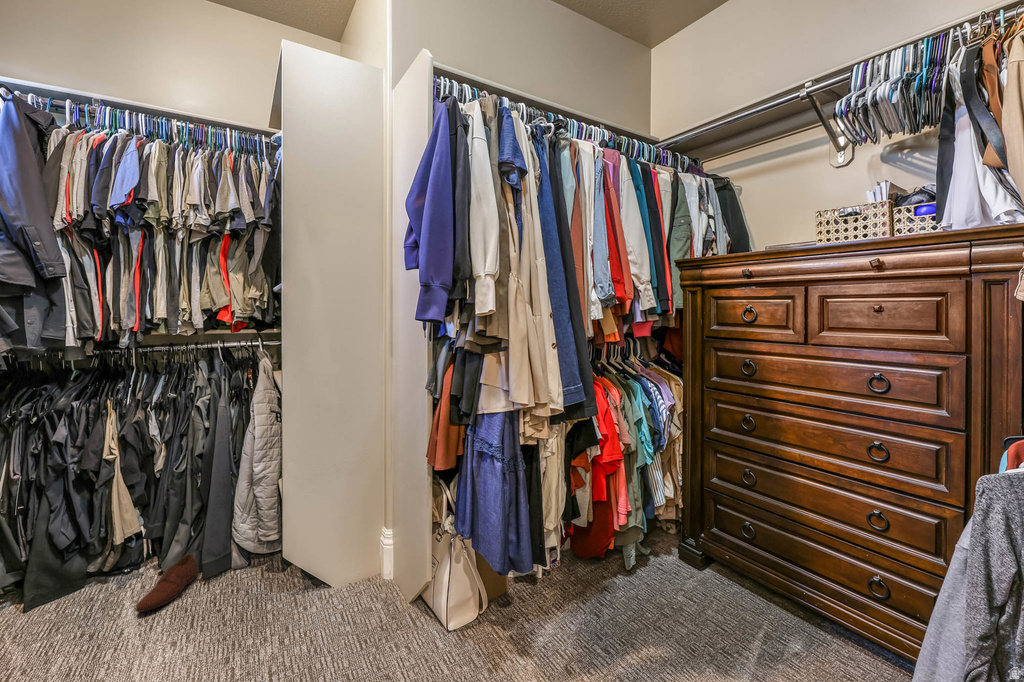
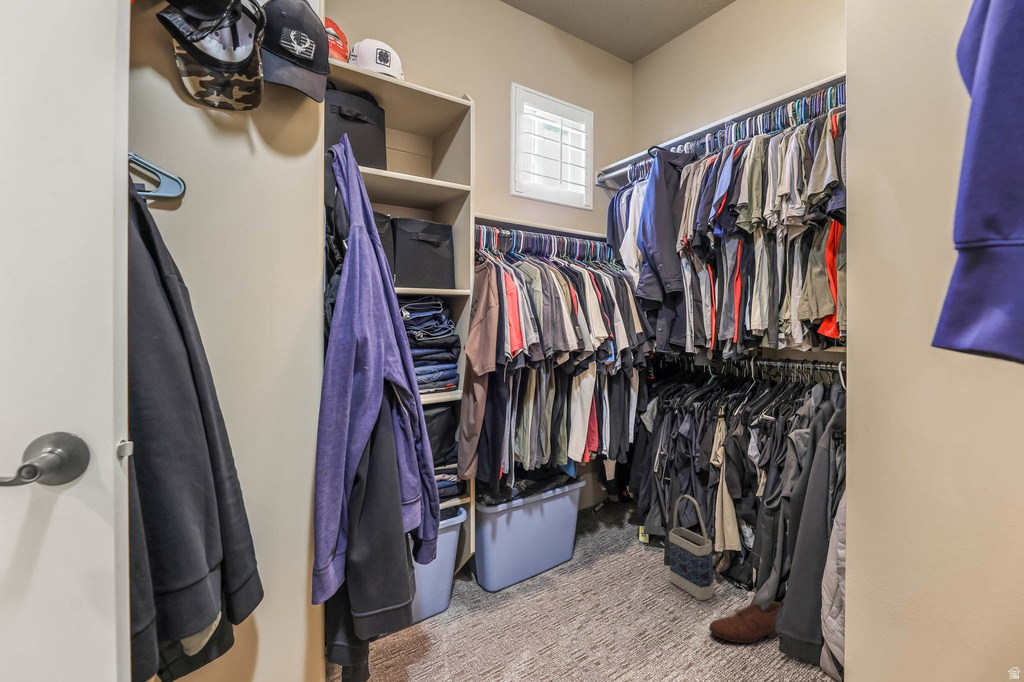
bag: none [46,502,111,619] -> present [669,495,714,600]

